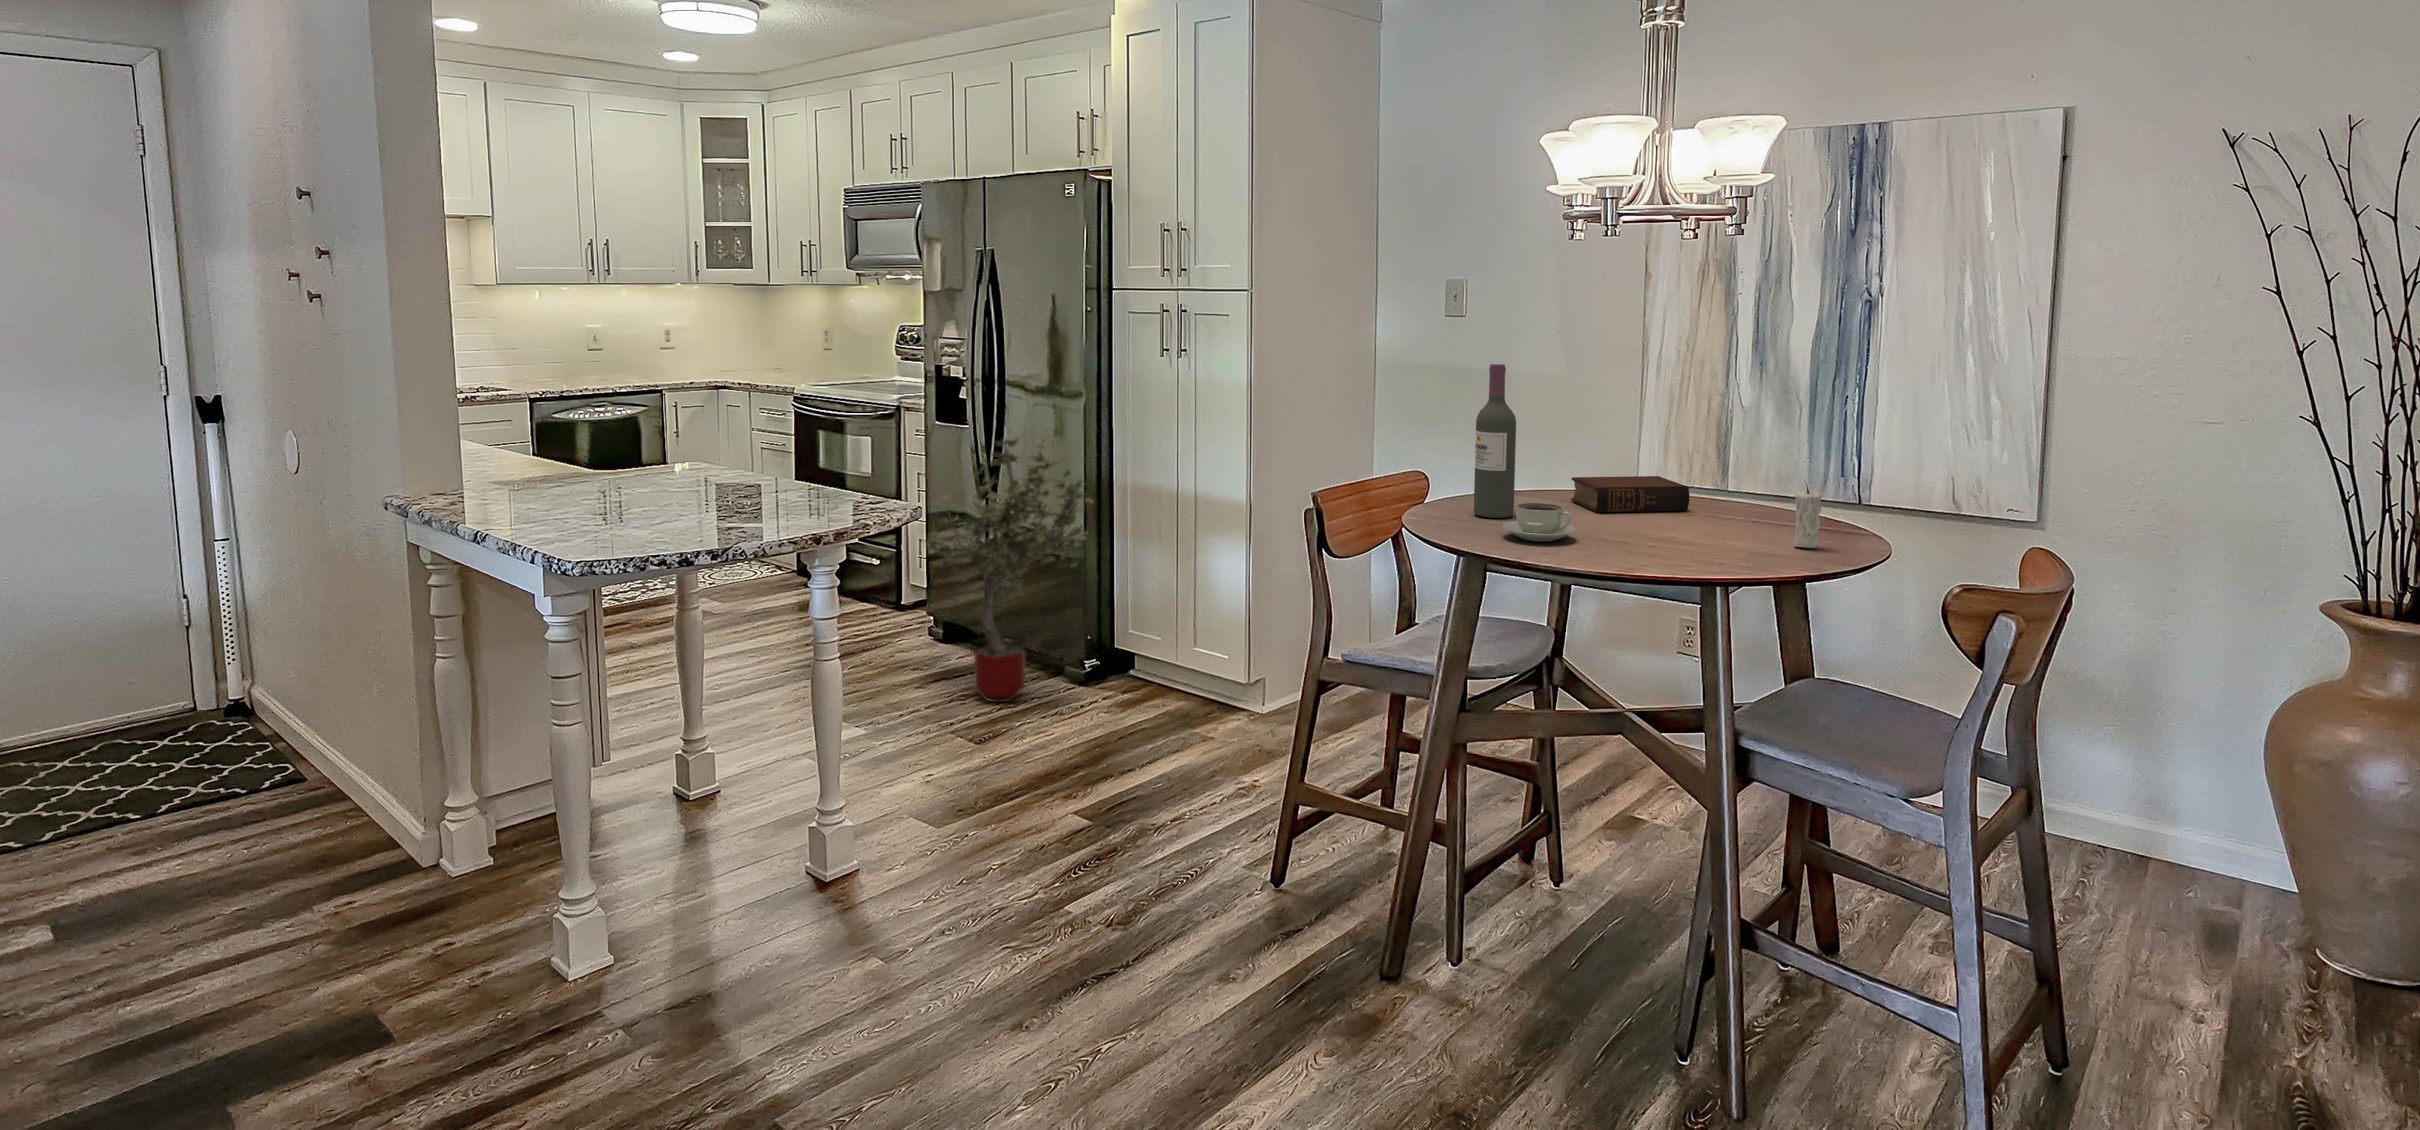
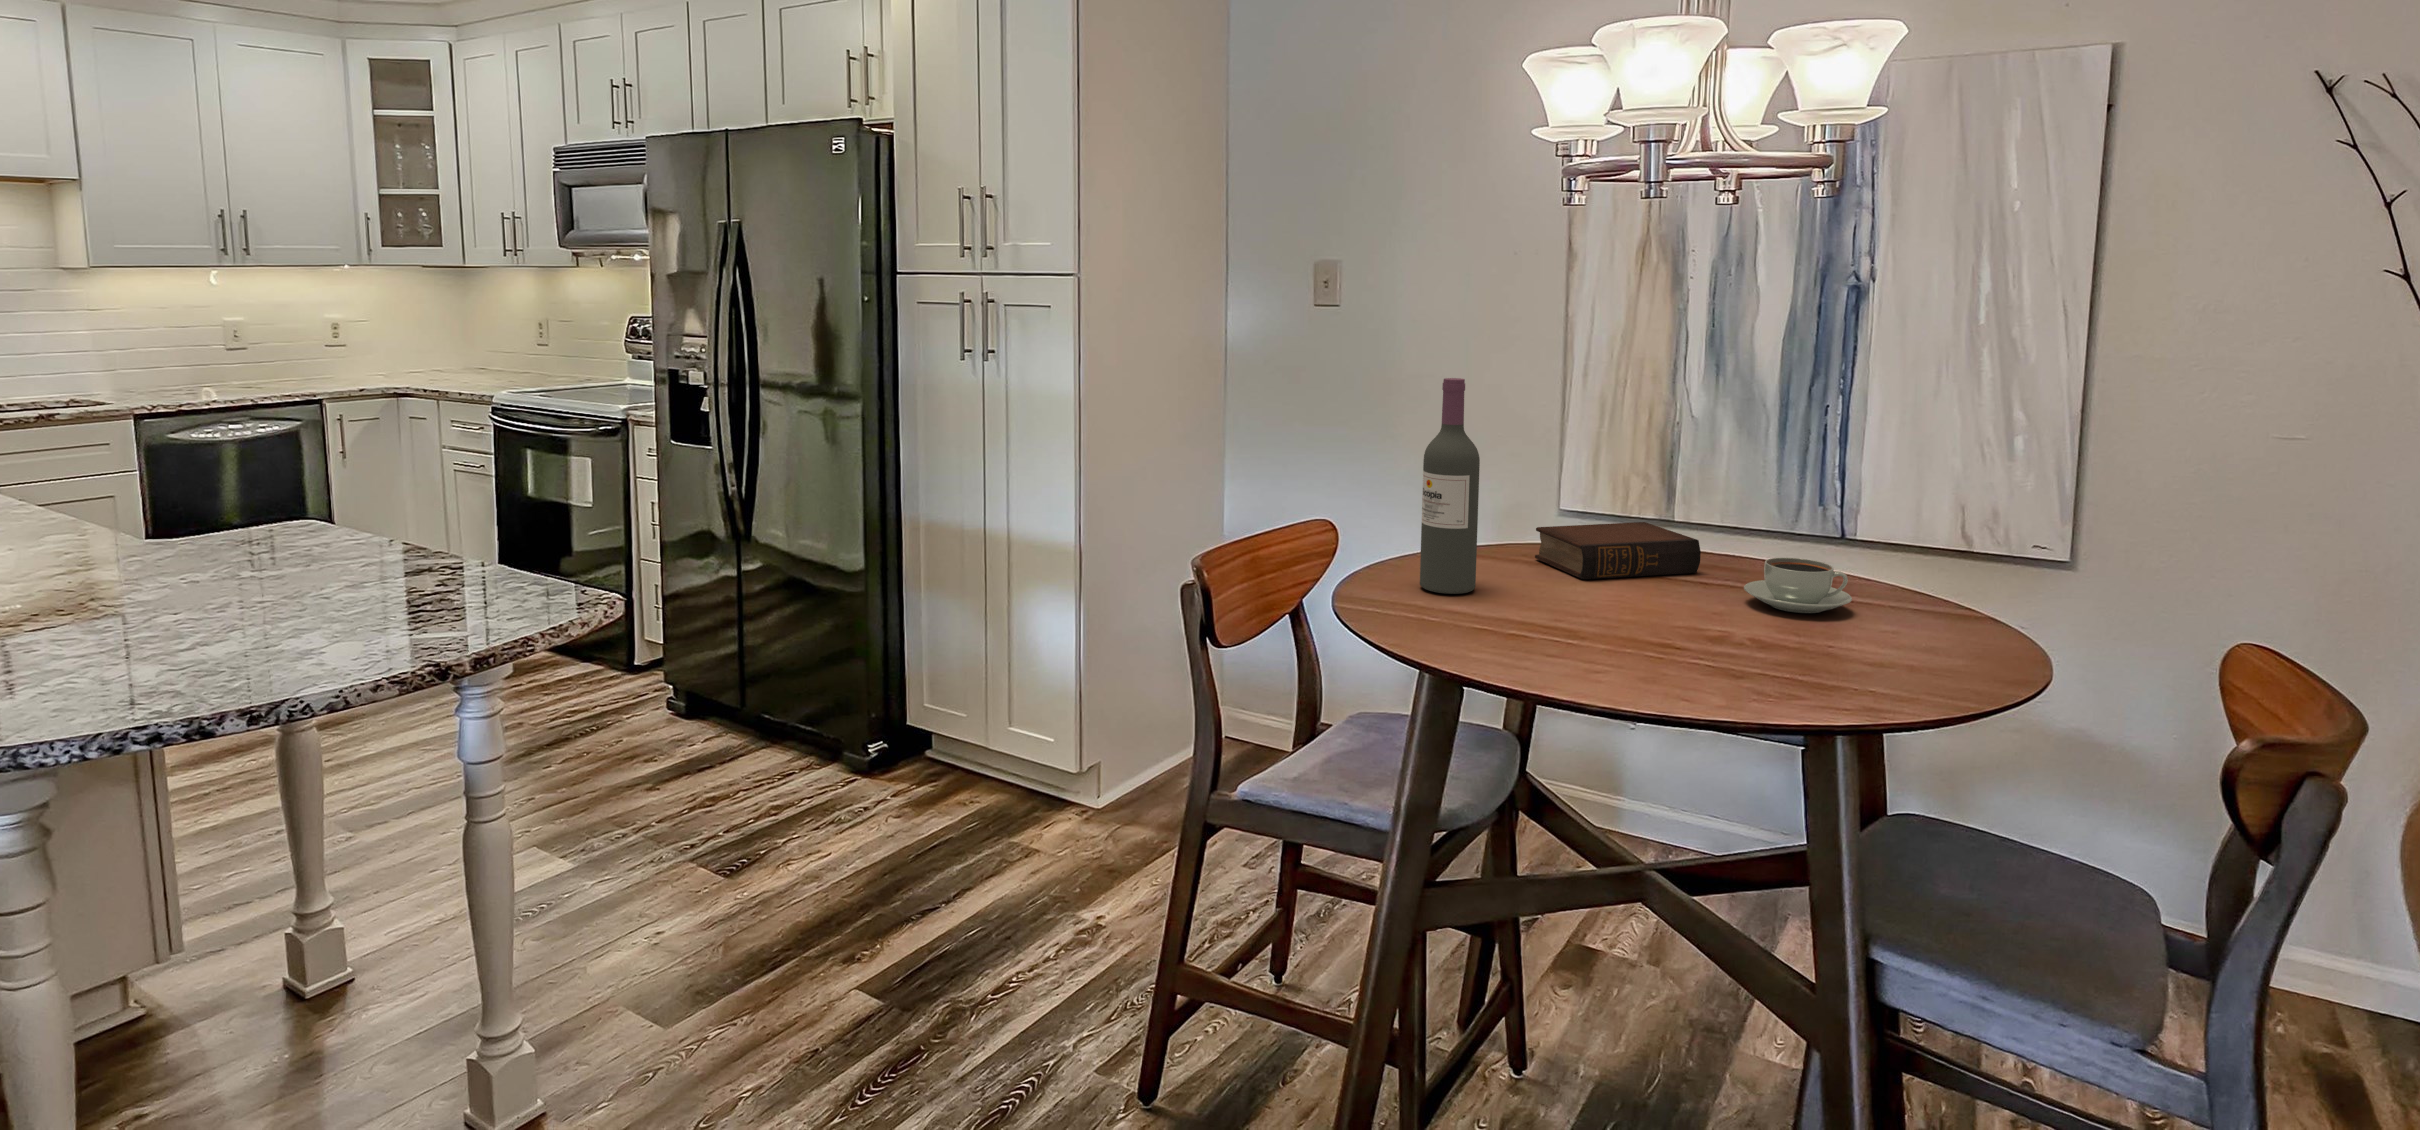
potted tree: present [927,439,1093,702] -> none [654,464,877,807]
candle: present [1793,484,1822,548] -> none [1889,542,1933,641]
coffee cup: present [1502,502,1576,542] -> present [1744,558,1852,613]

